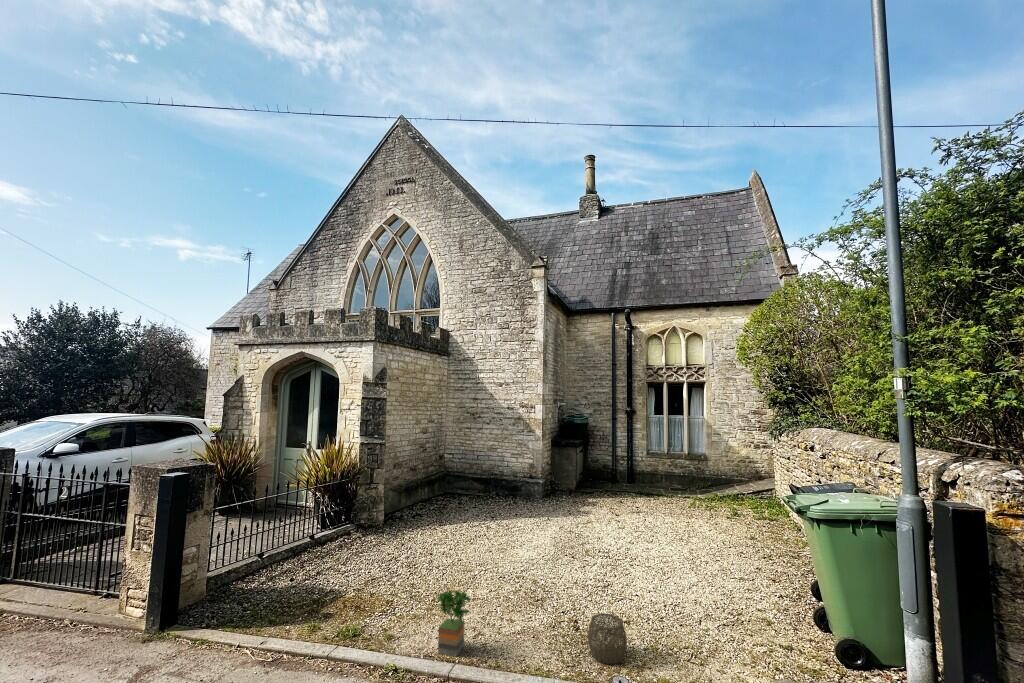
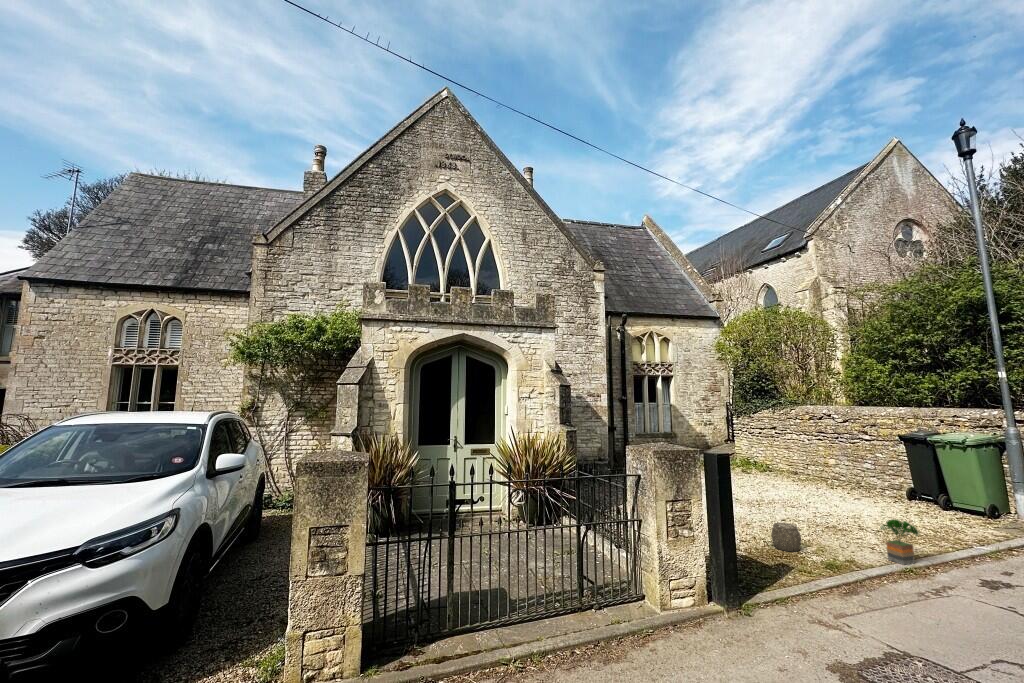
woven basket: present [588,613,627,664] -> present [771,523,801,552]

